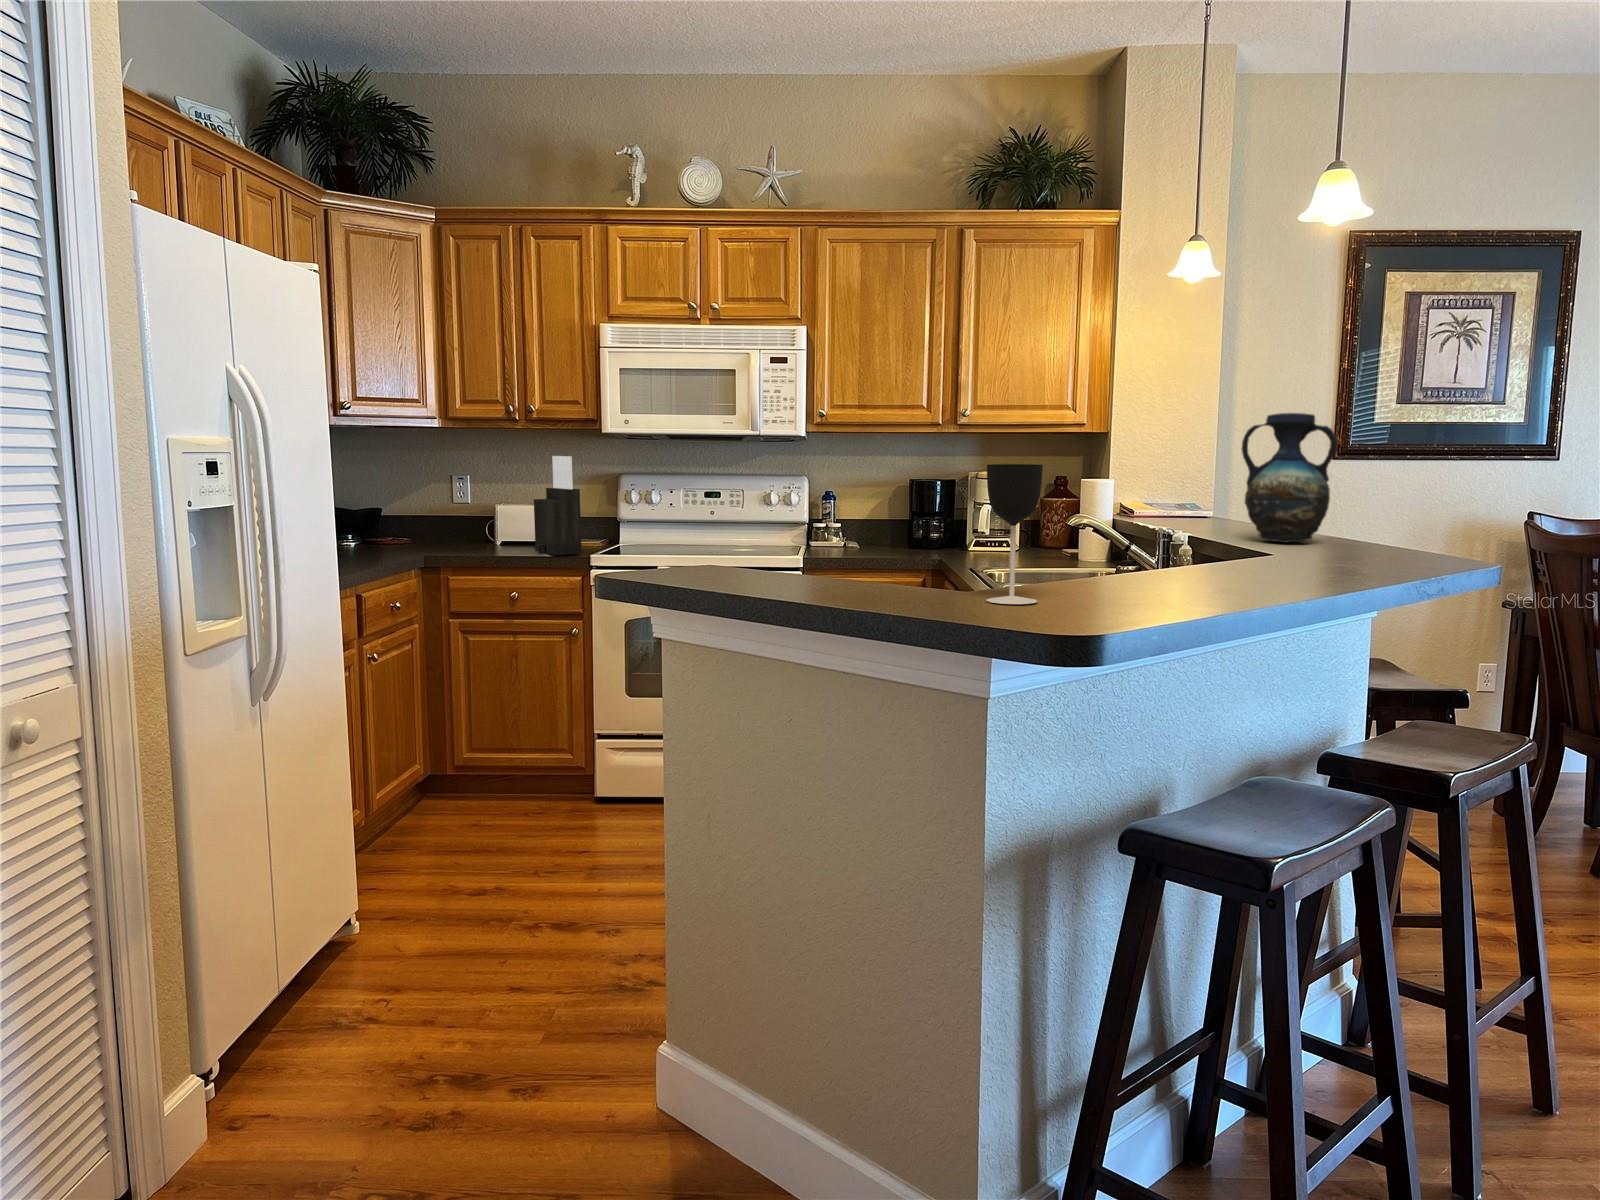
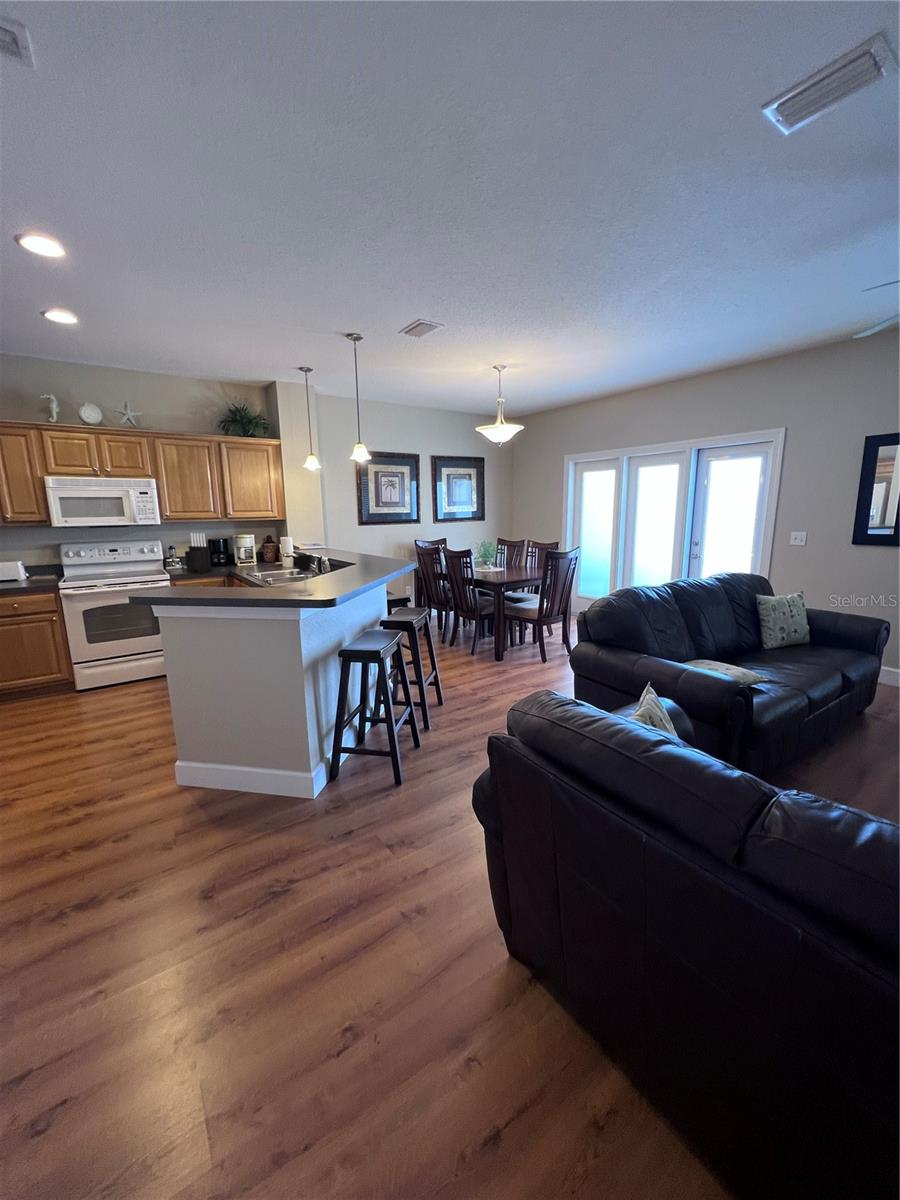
vase: present [1241,413,1337,543] -> none [345,523,371,562]
knife block: present [534,456,582,555] -> present [185,533,212,573]

